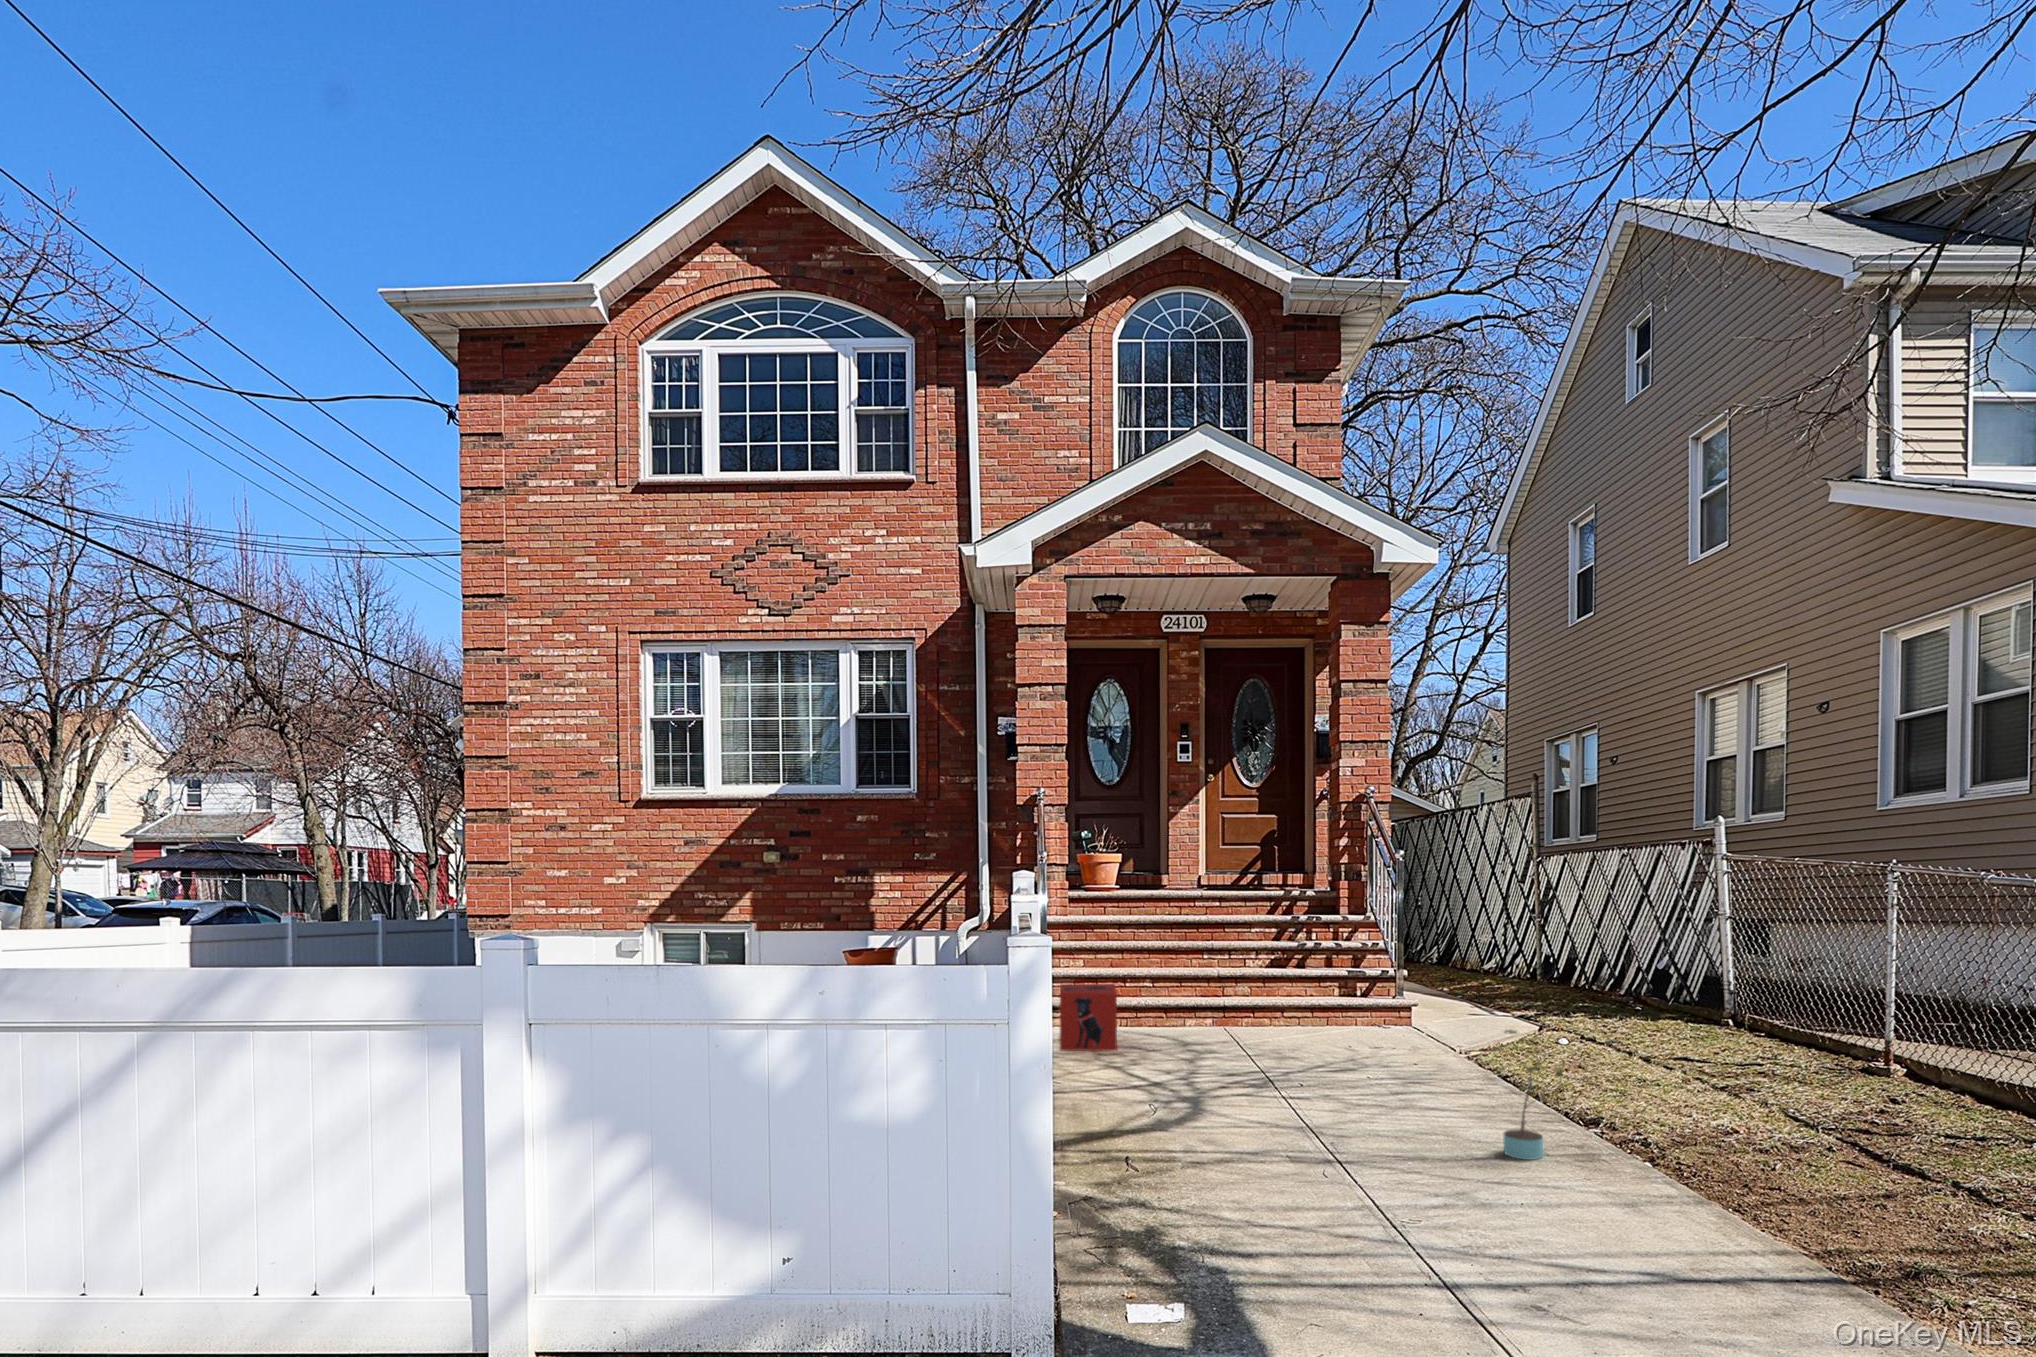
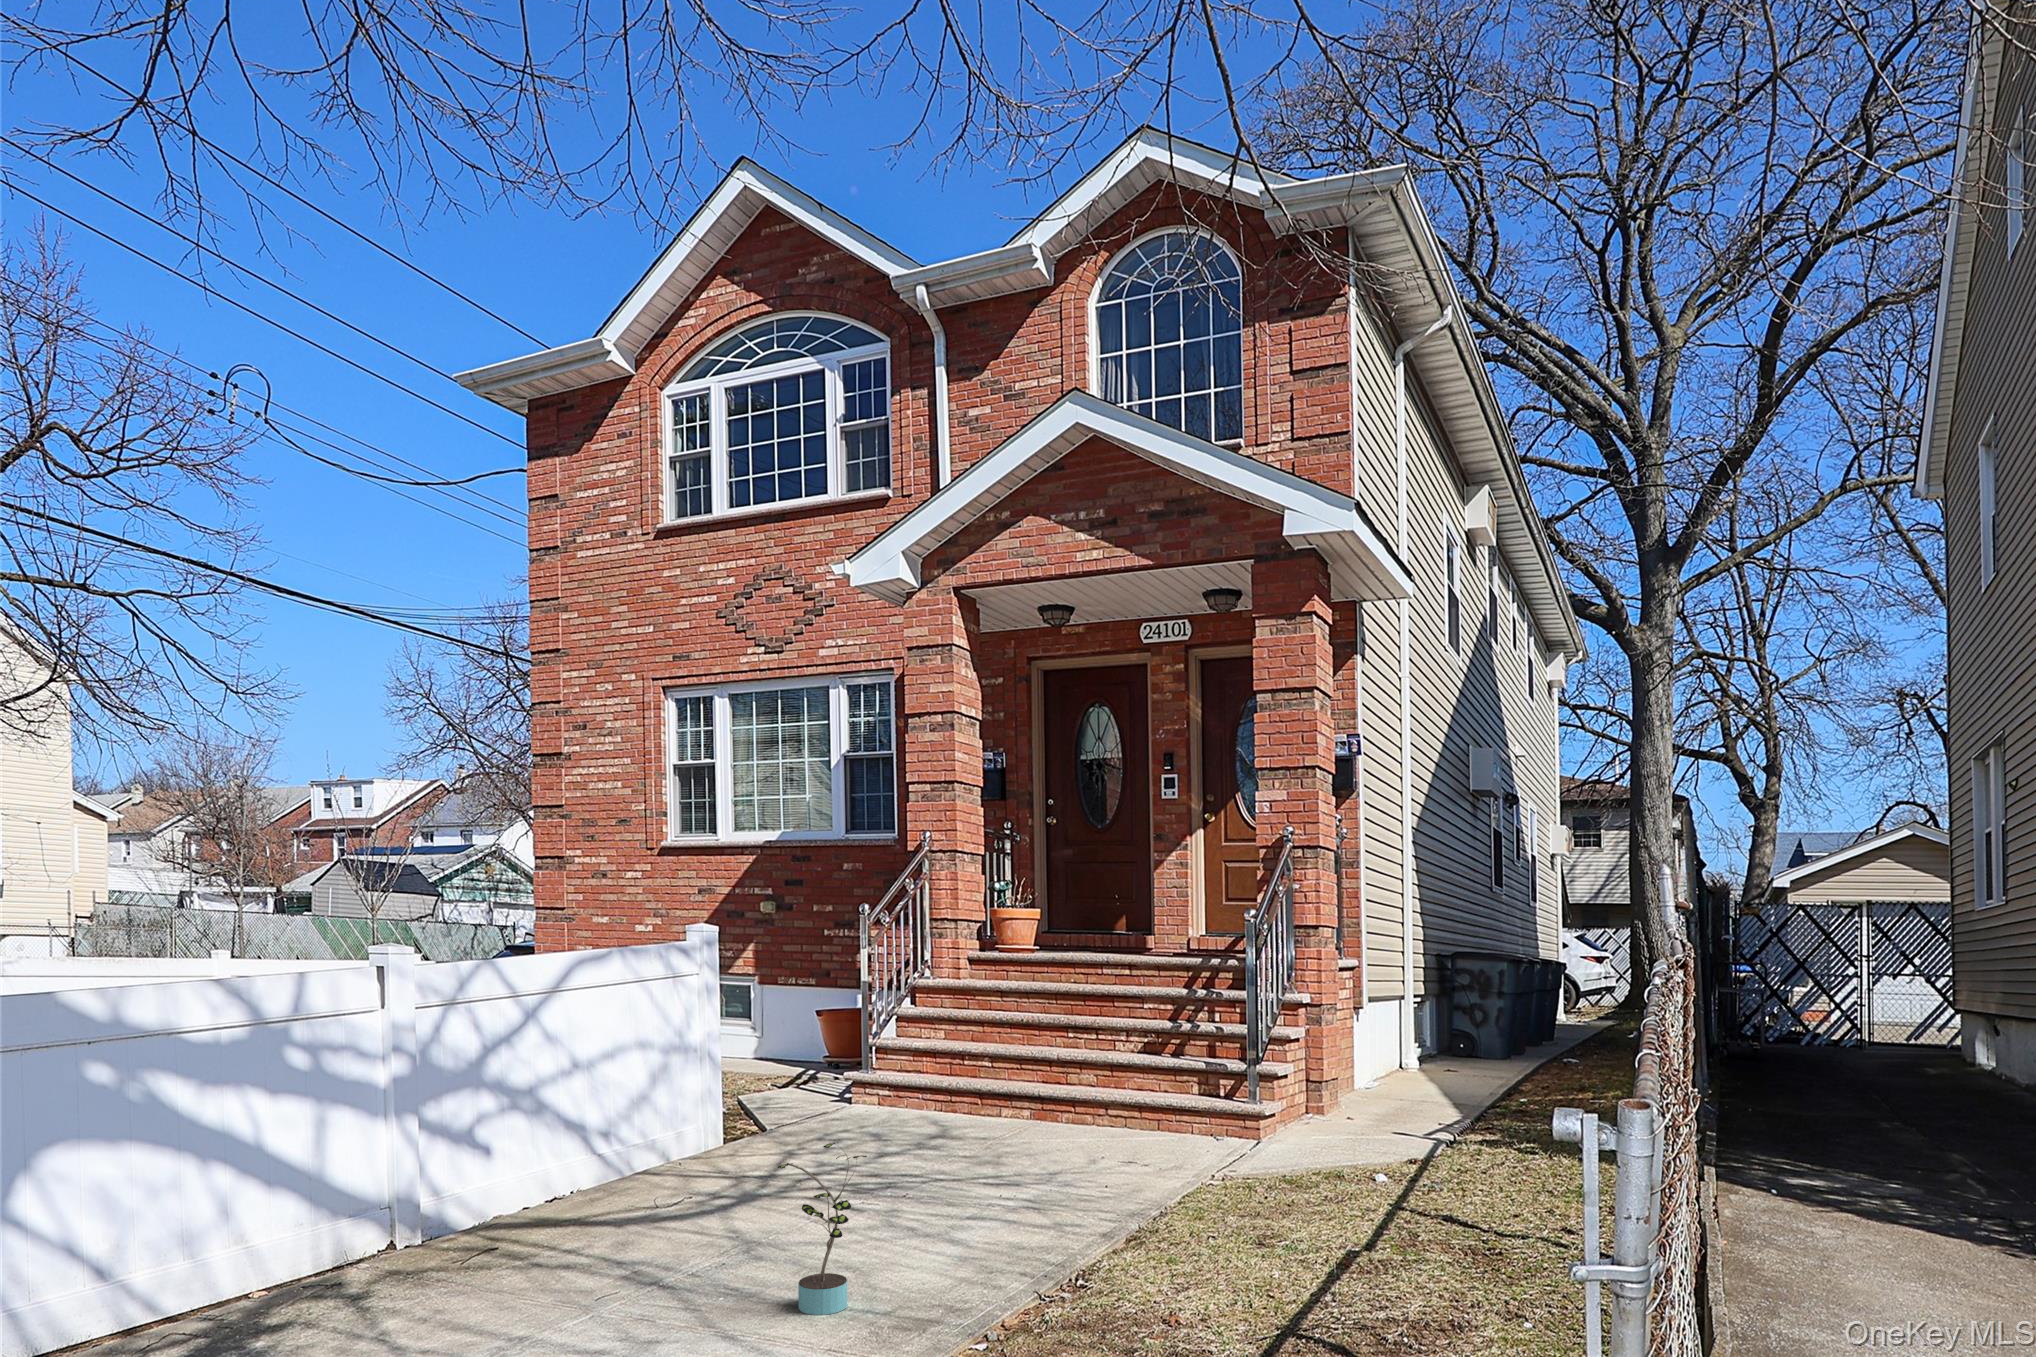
storage box: present [1060,984,1117,1051] -> none [778,1055,870,1138]

